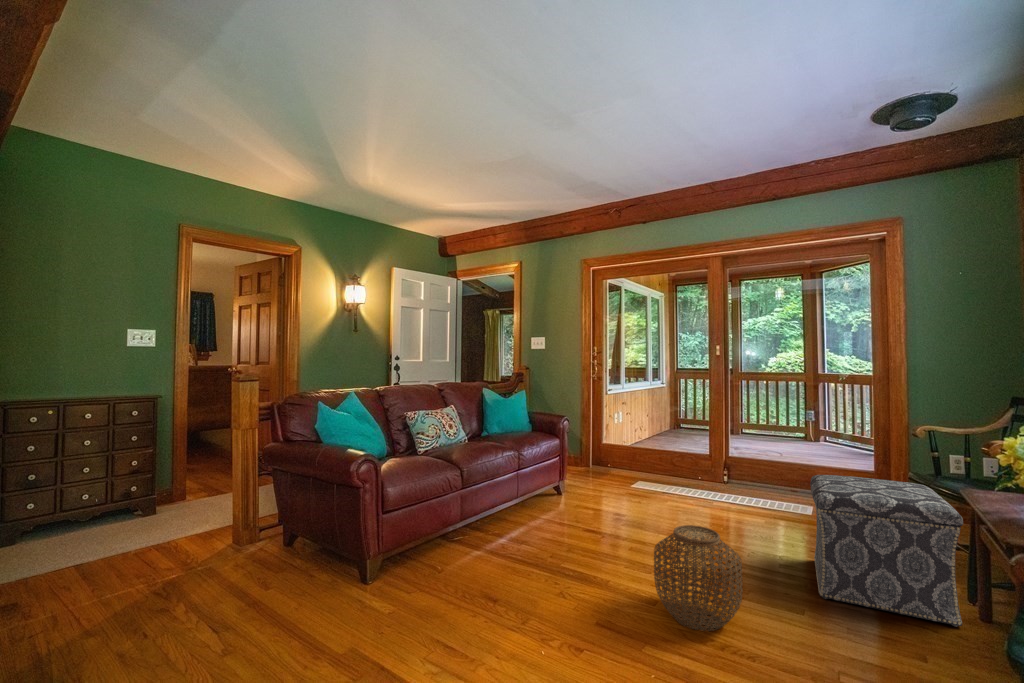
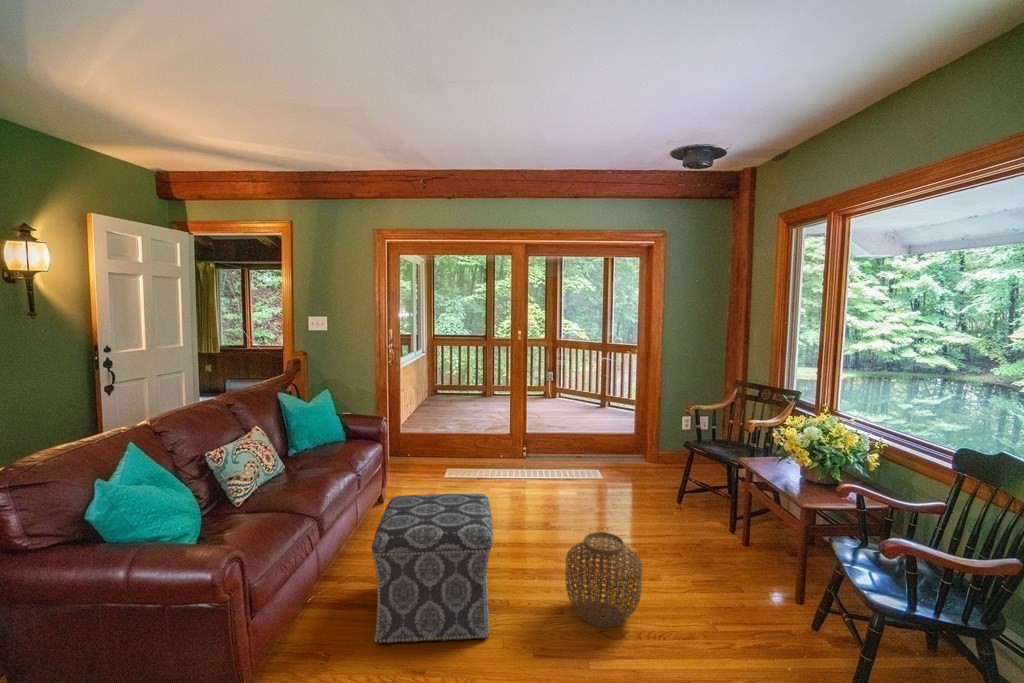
ottoman: present [810,475,963,627] -> present [372,494,493,644]

